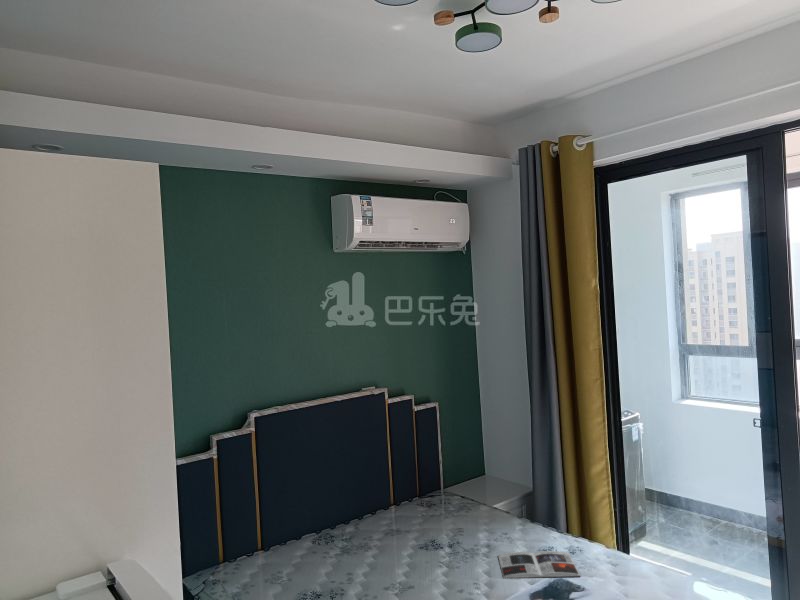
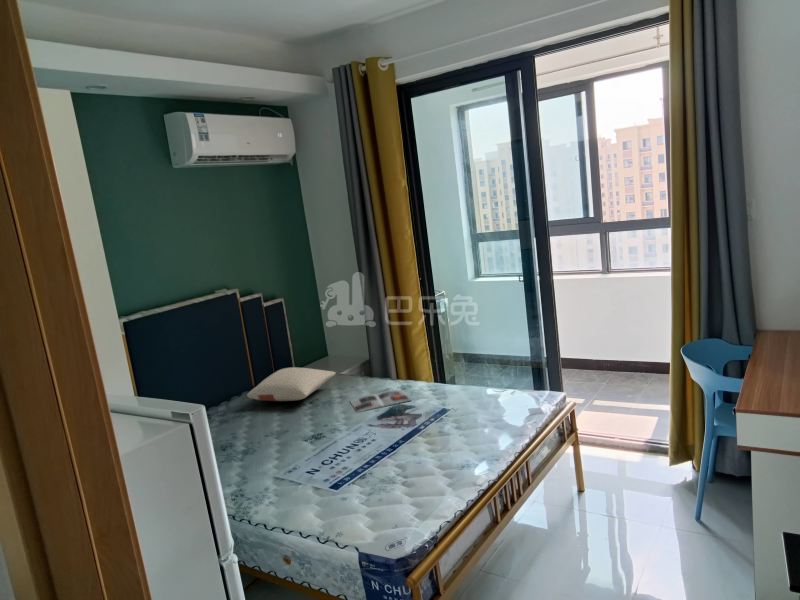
pillow: none [377,491,487,540] -> present [247,367,336,401]

